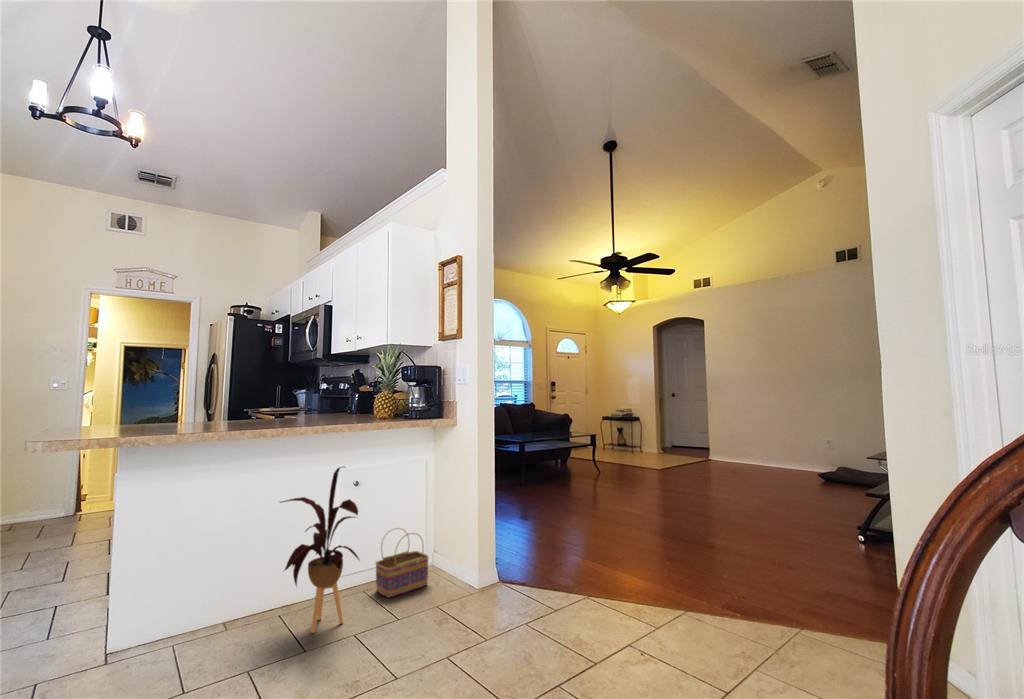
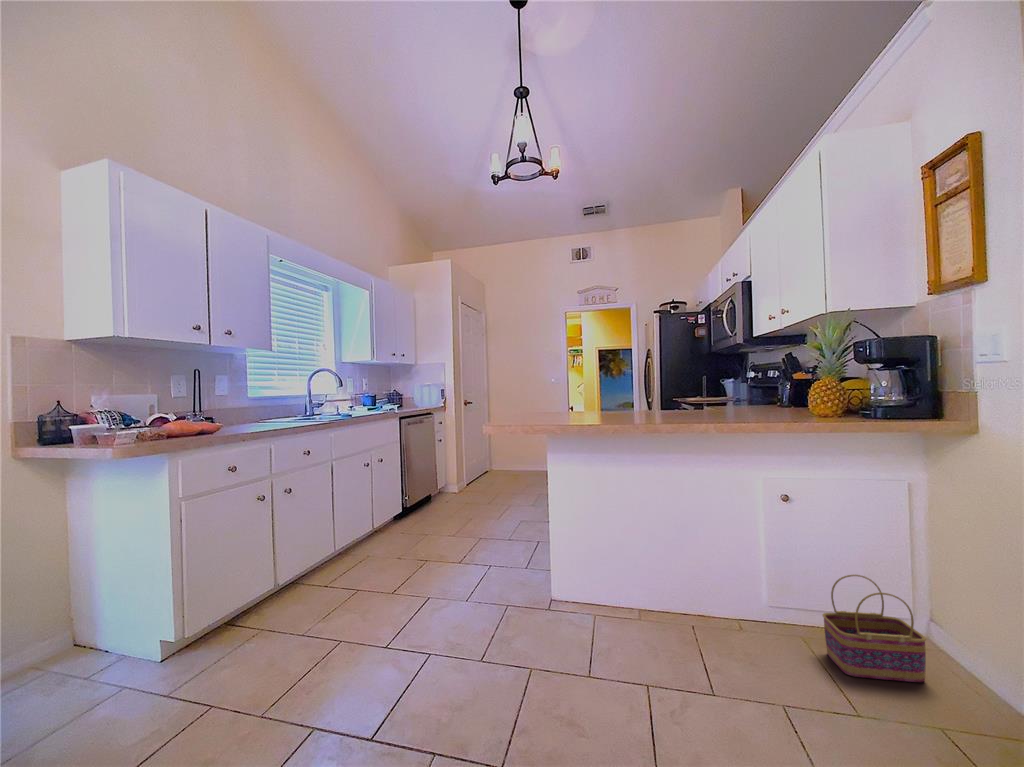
house plant: present [282,467,359,633] -> none [680,480,791,686]

